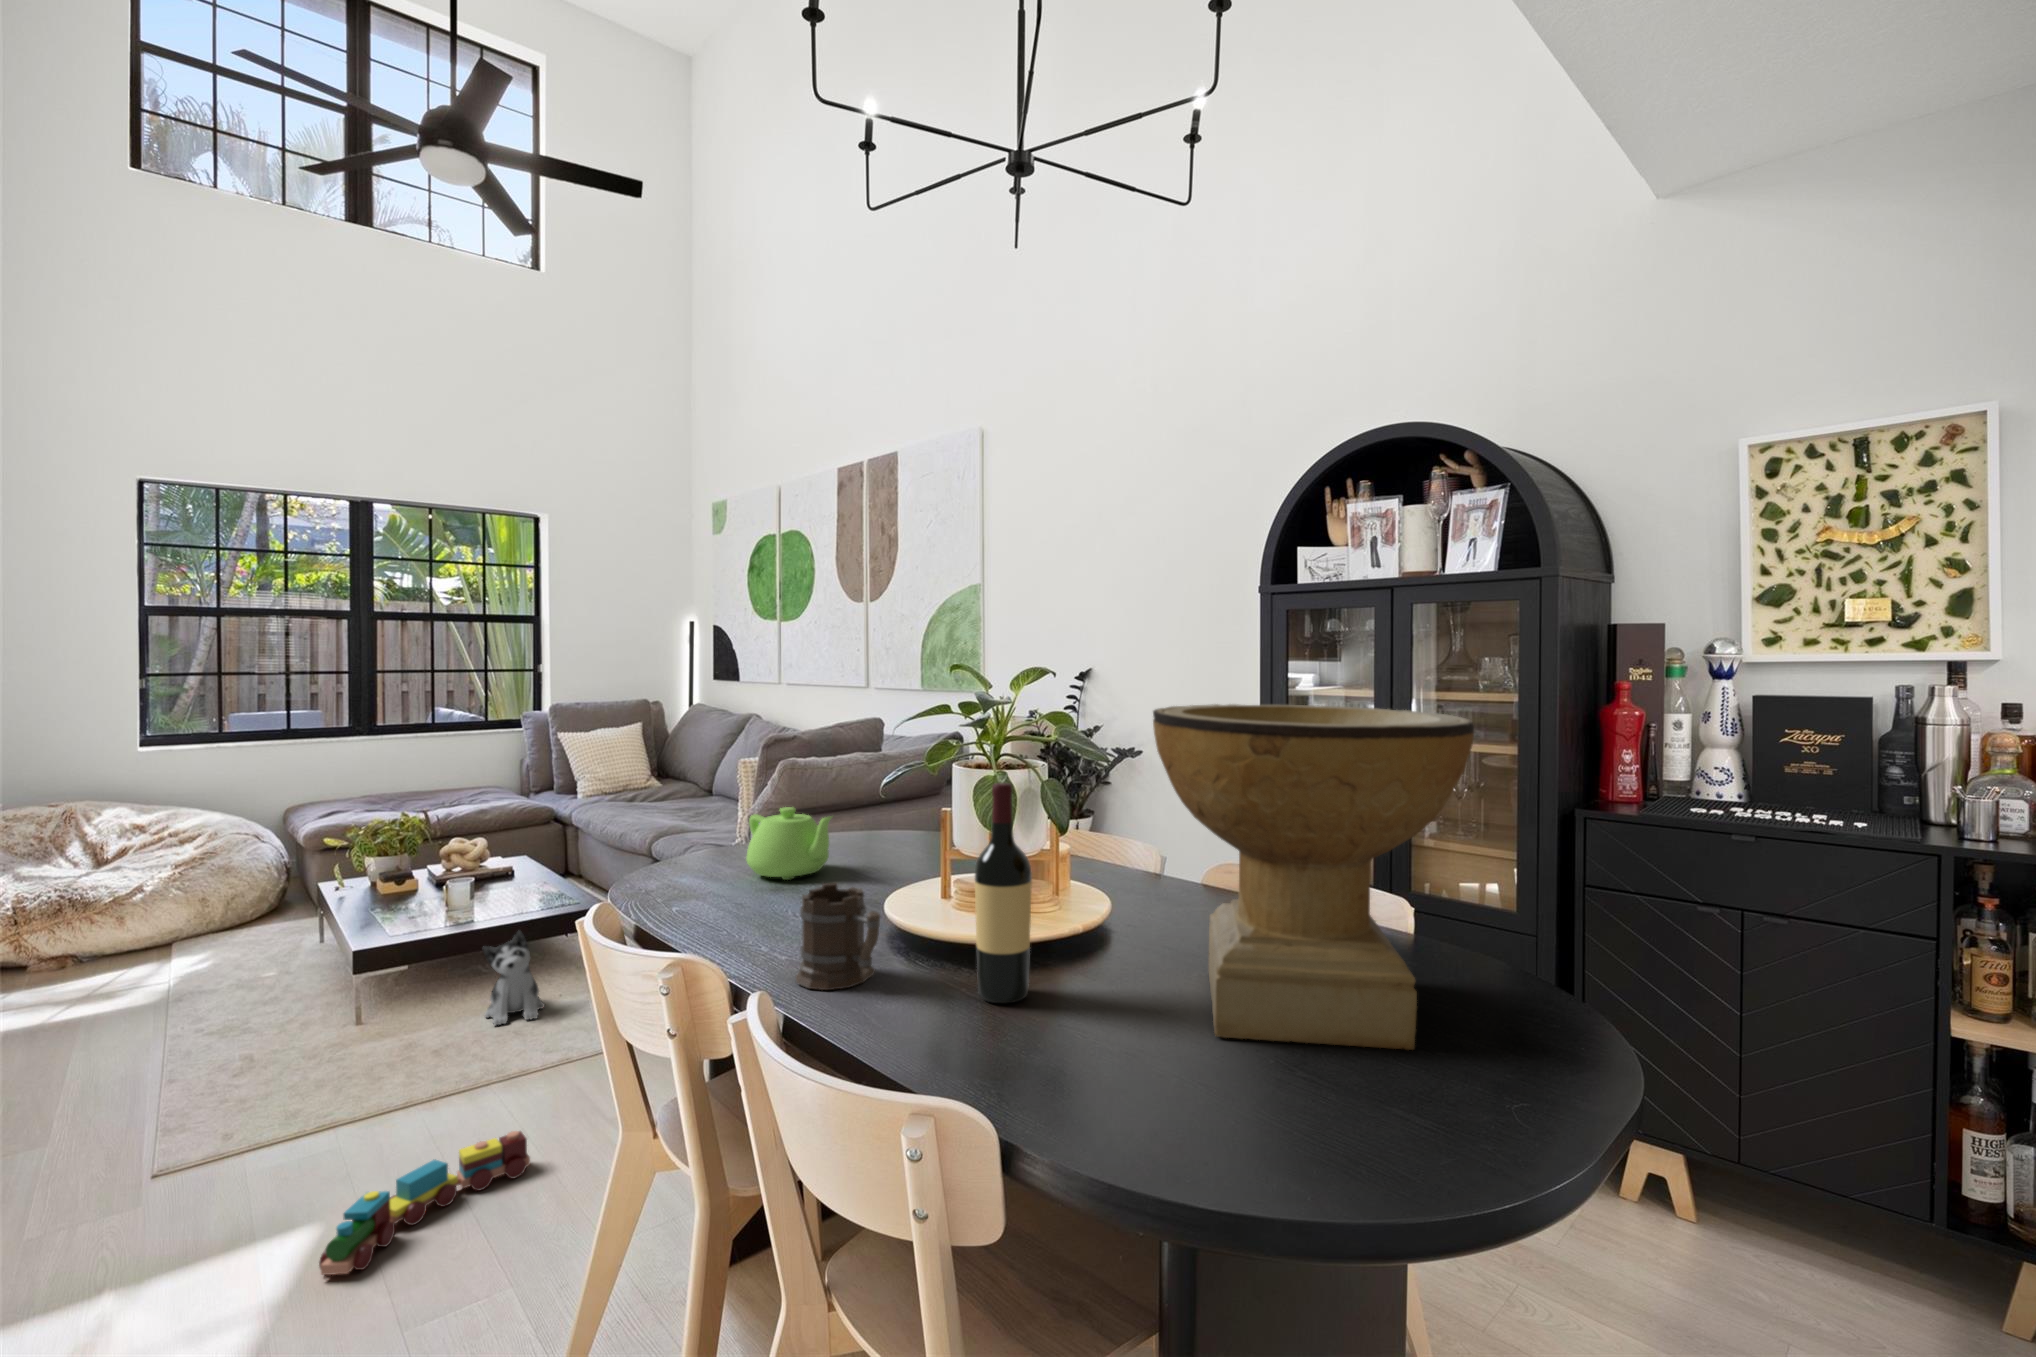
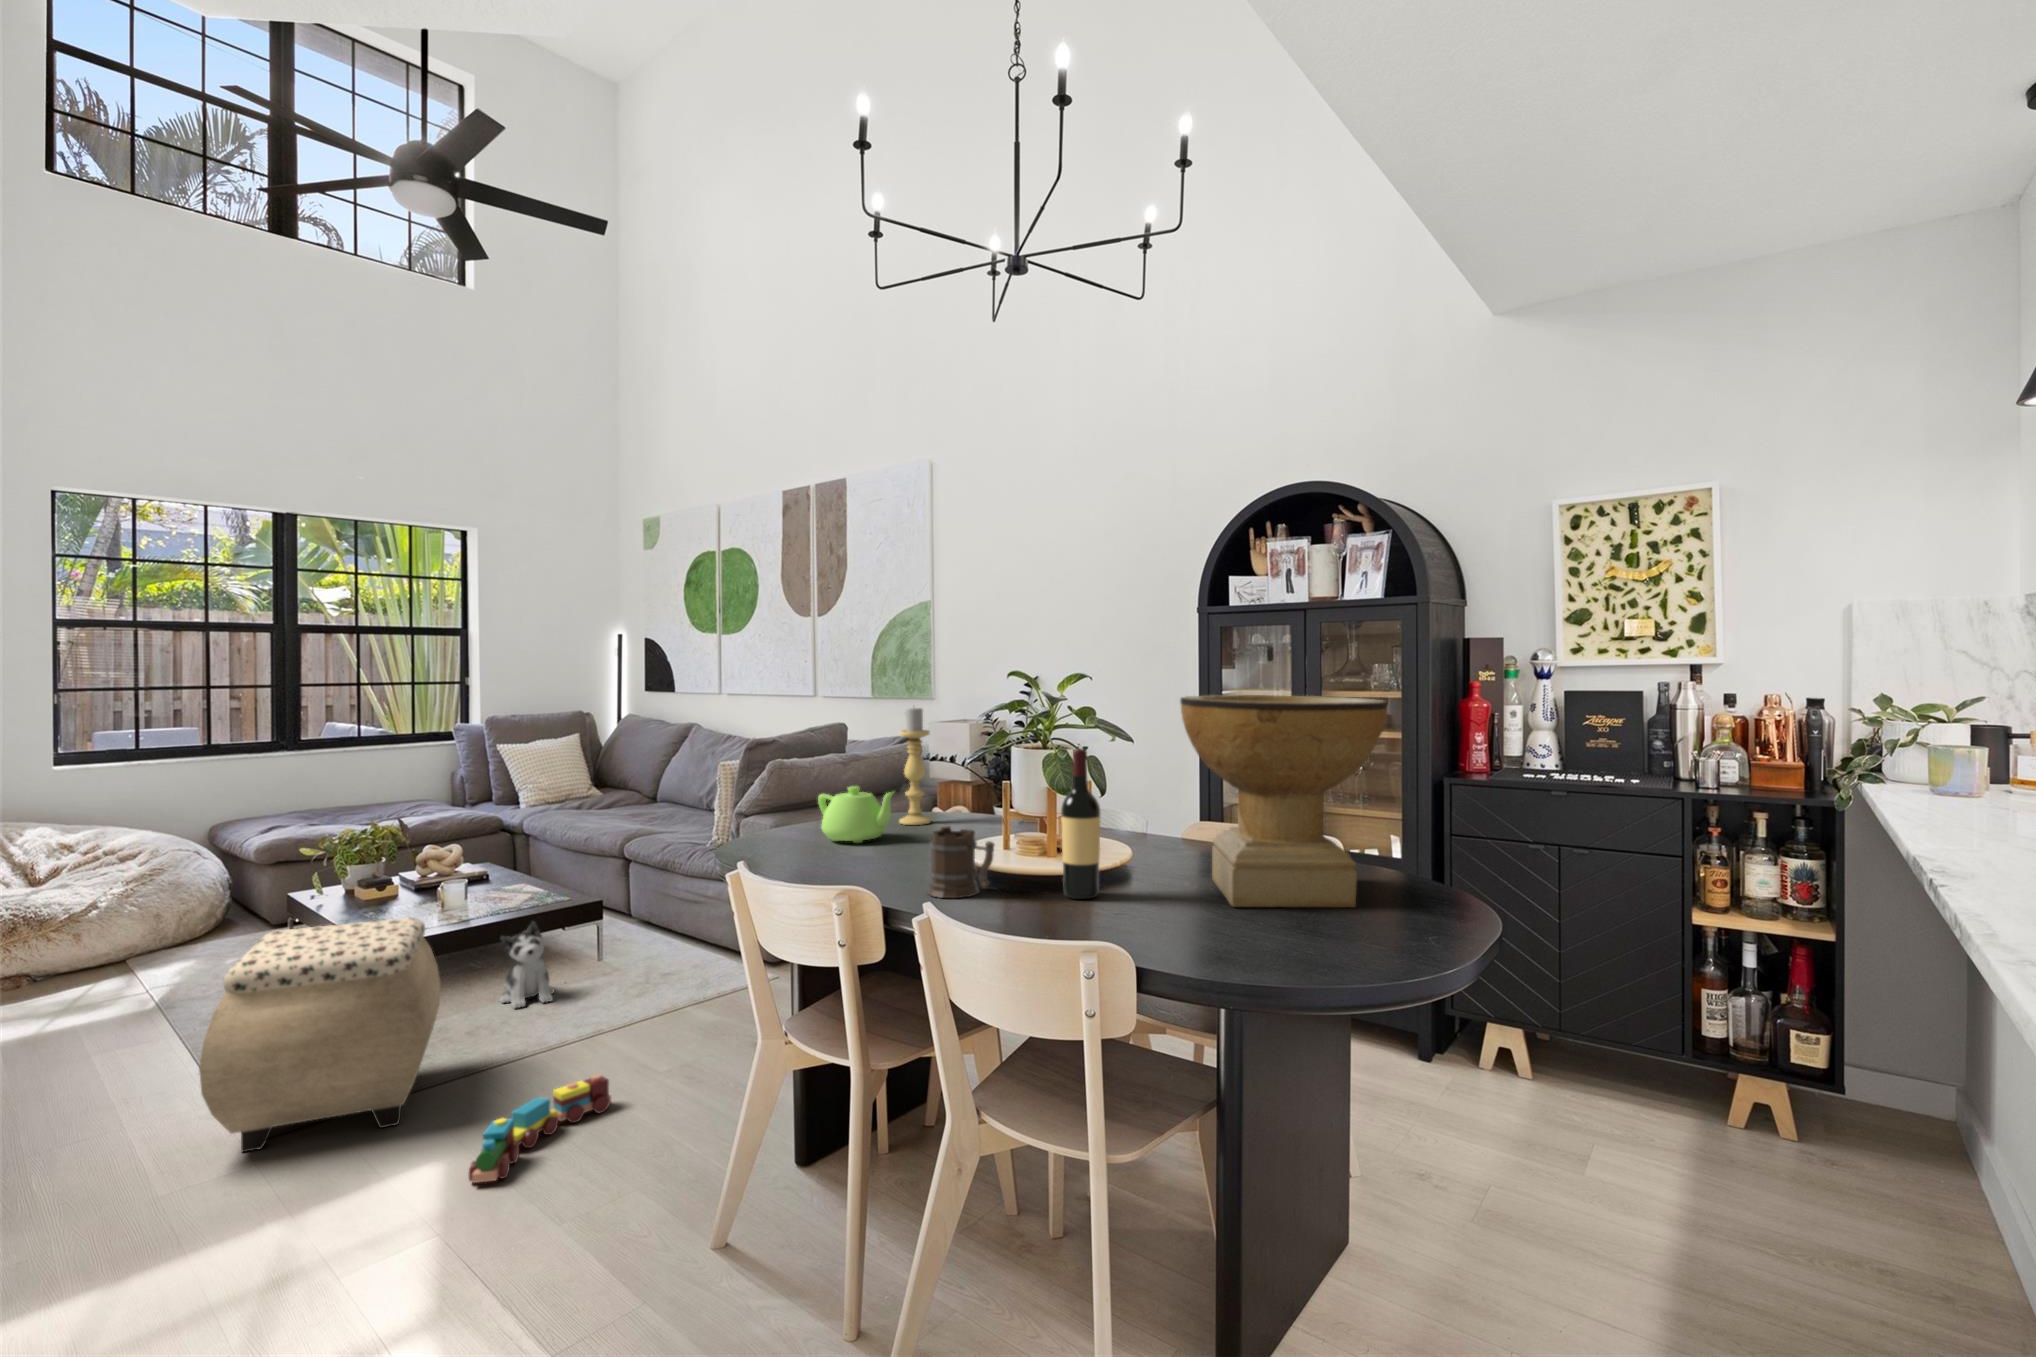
candle holder: none [862,706,902,853] -> present [899,708,931,825]
ottoman: none [57,934,382,1203] -> present [199,918,440,1152]

